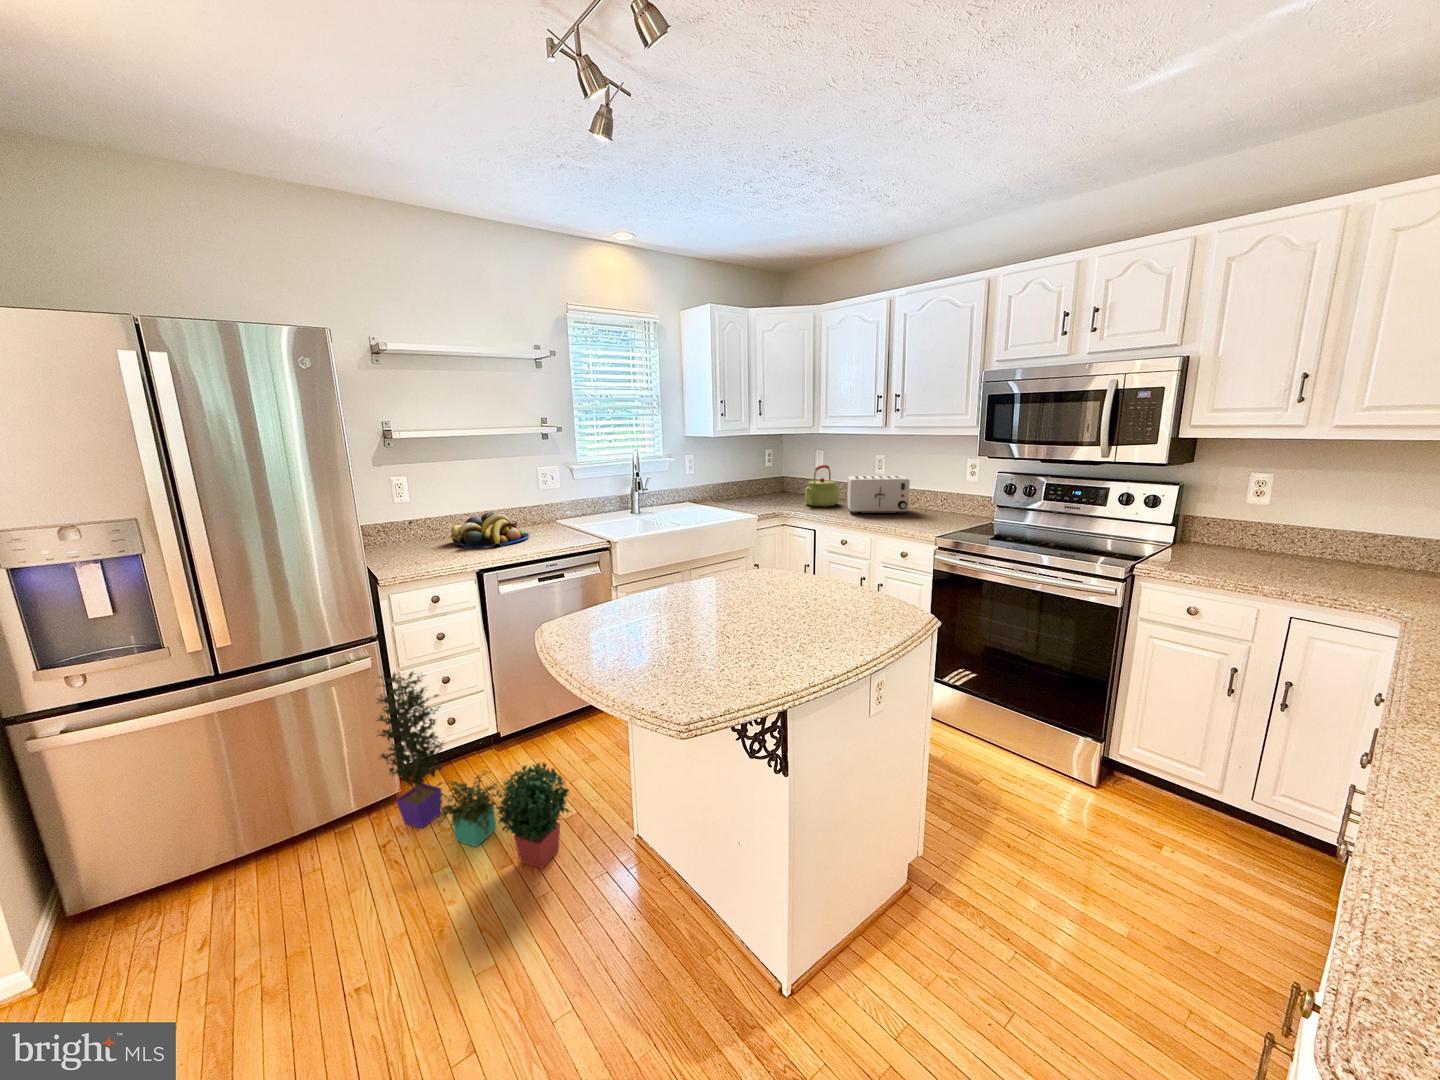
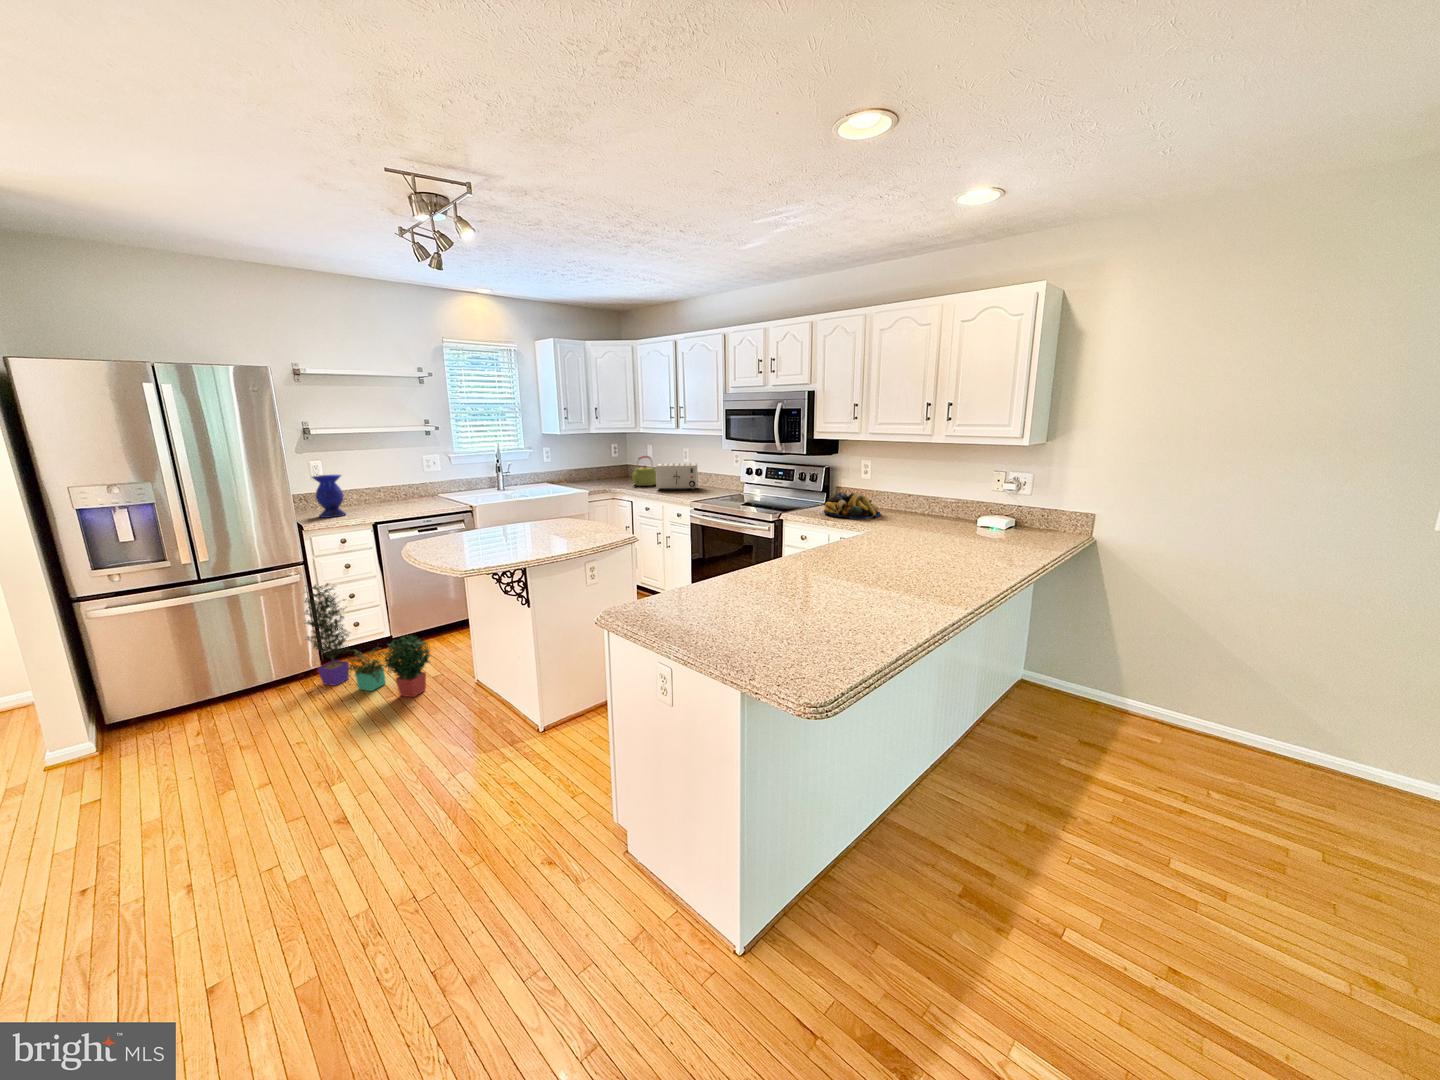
vase: none [391,498,440,563] -> present [312,475,346,518]
fruit bowl: present [451,512,529,549] -> present [823,492,880,519]

